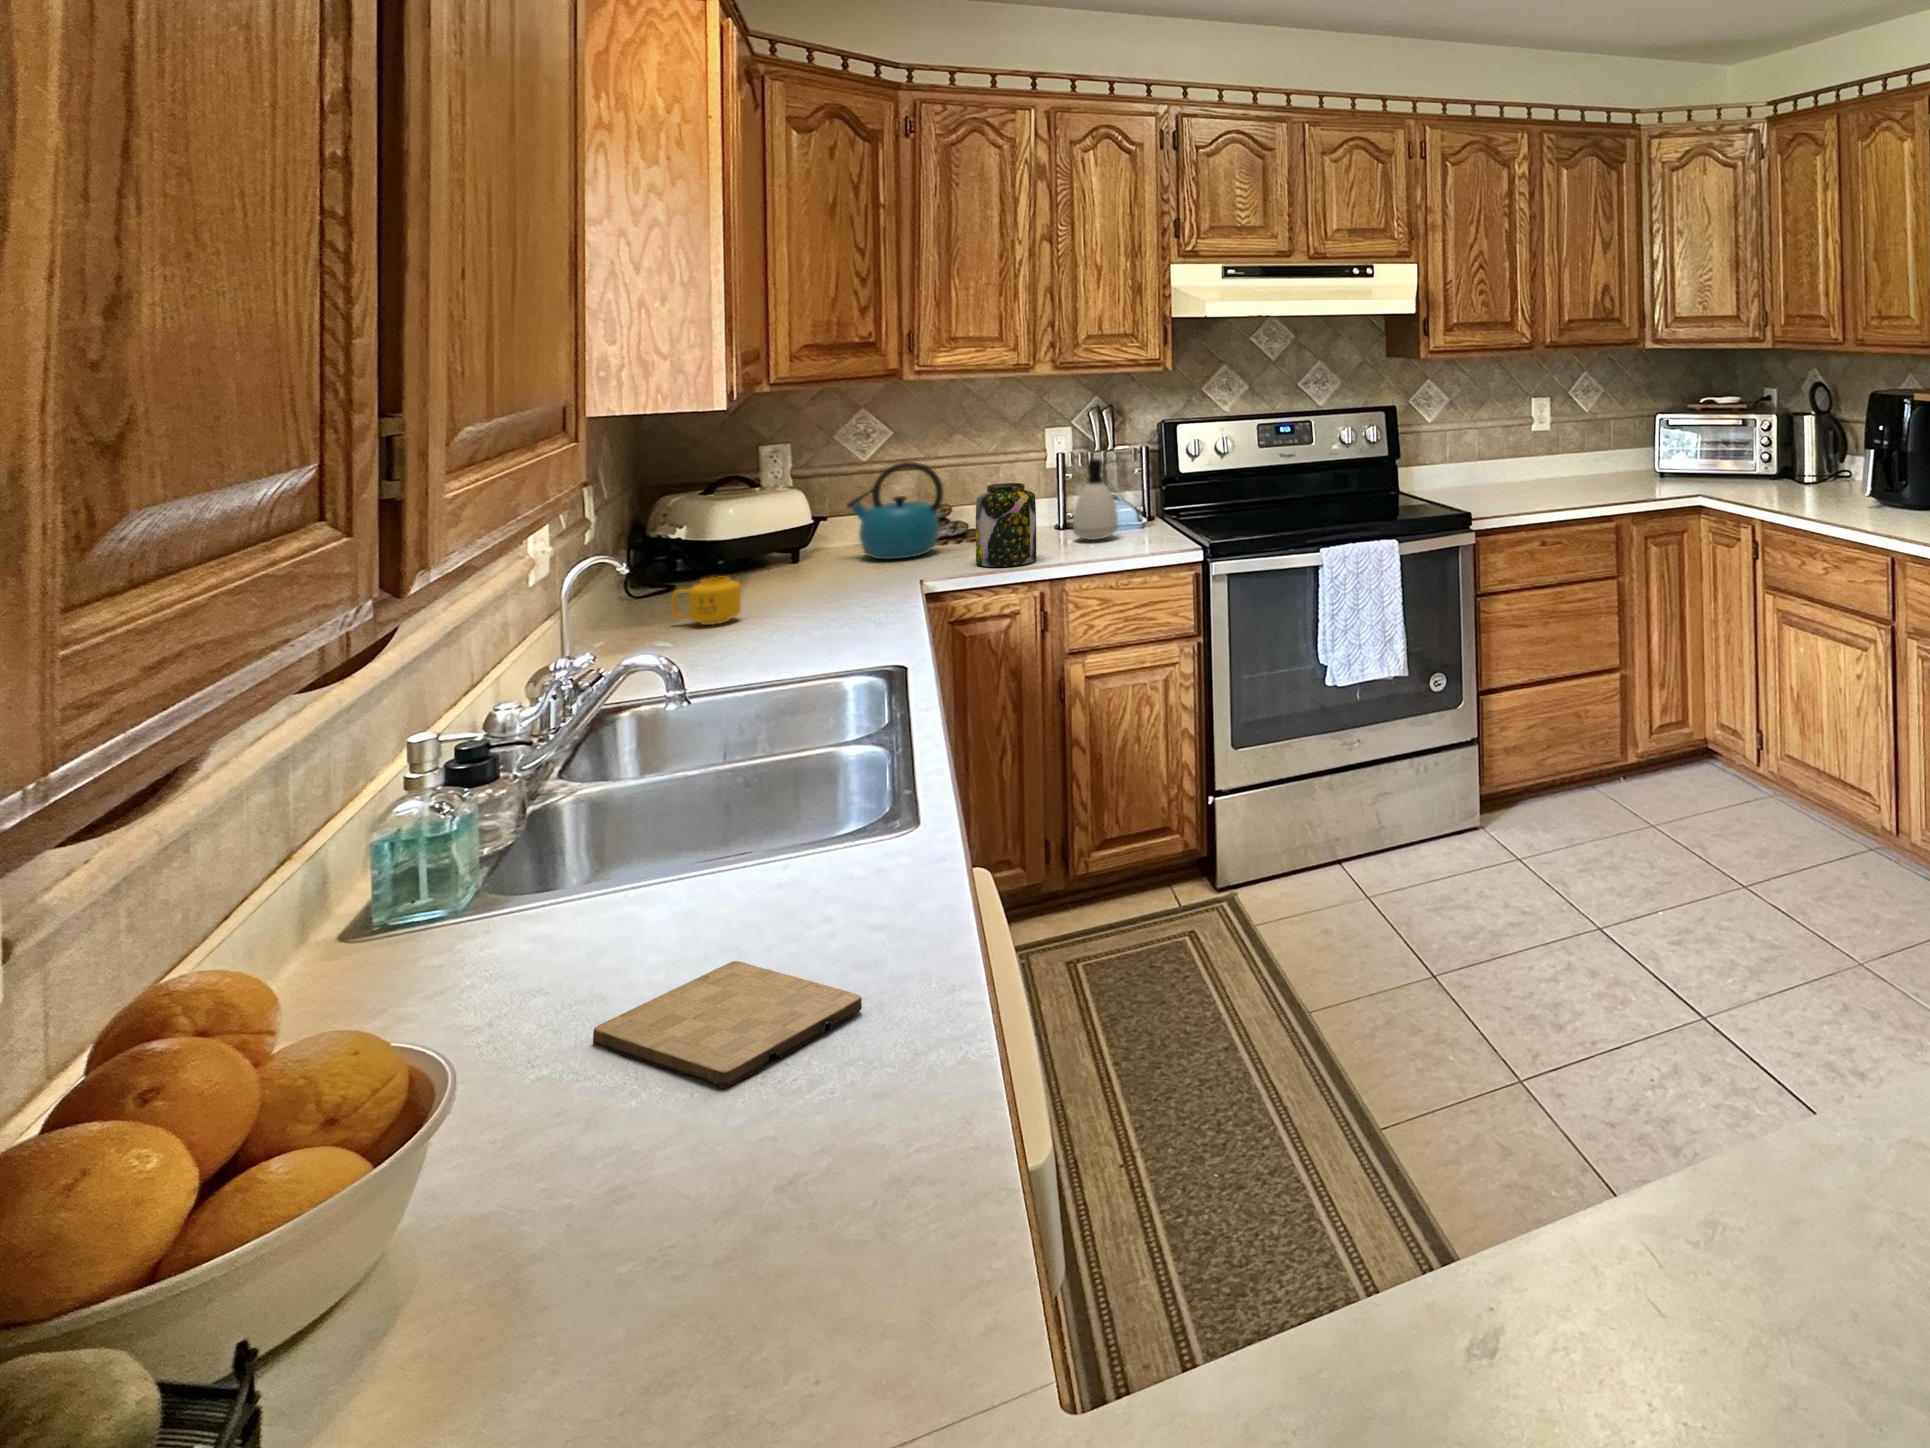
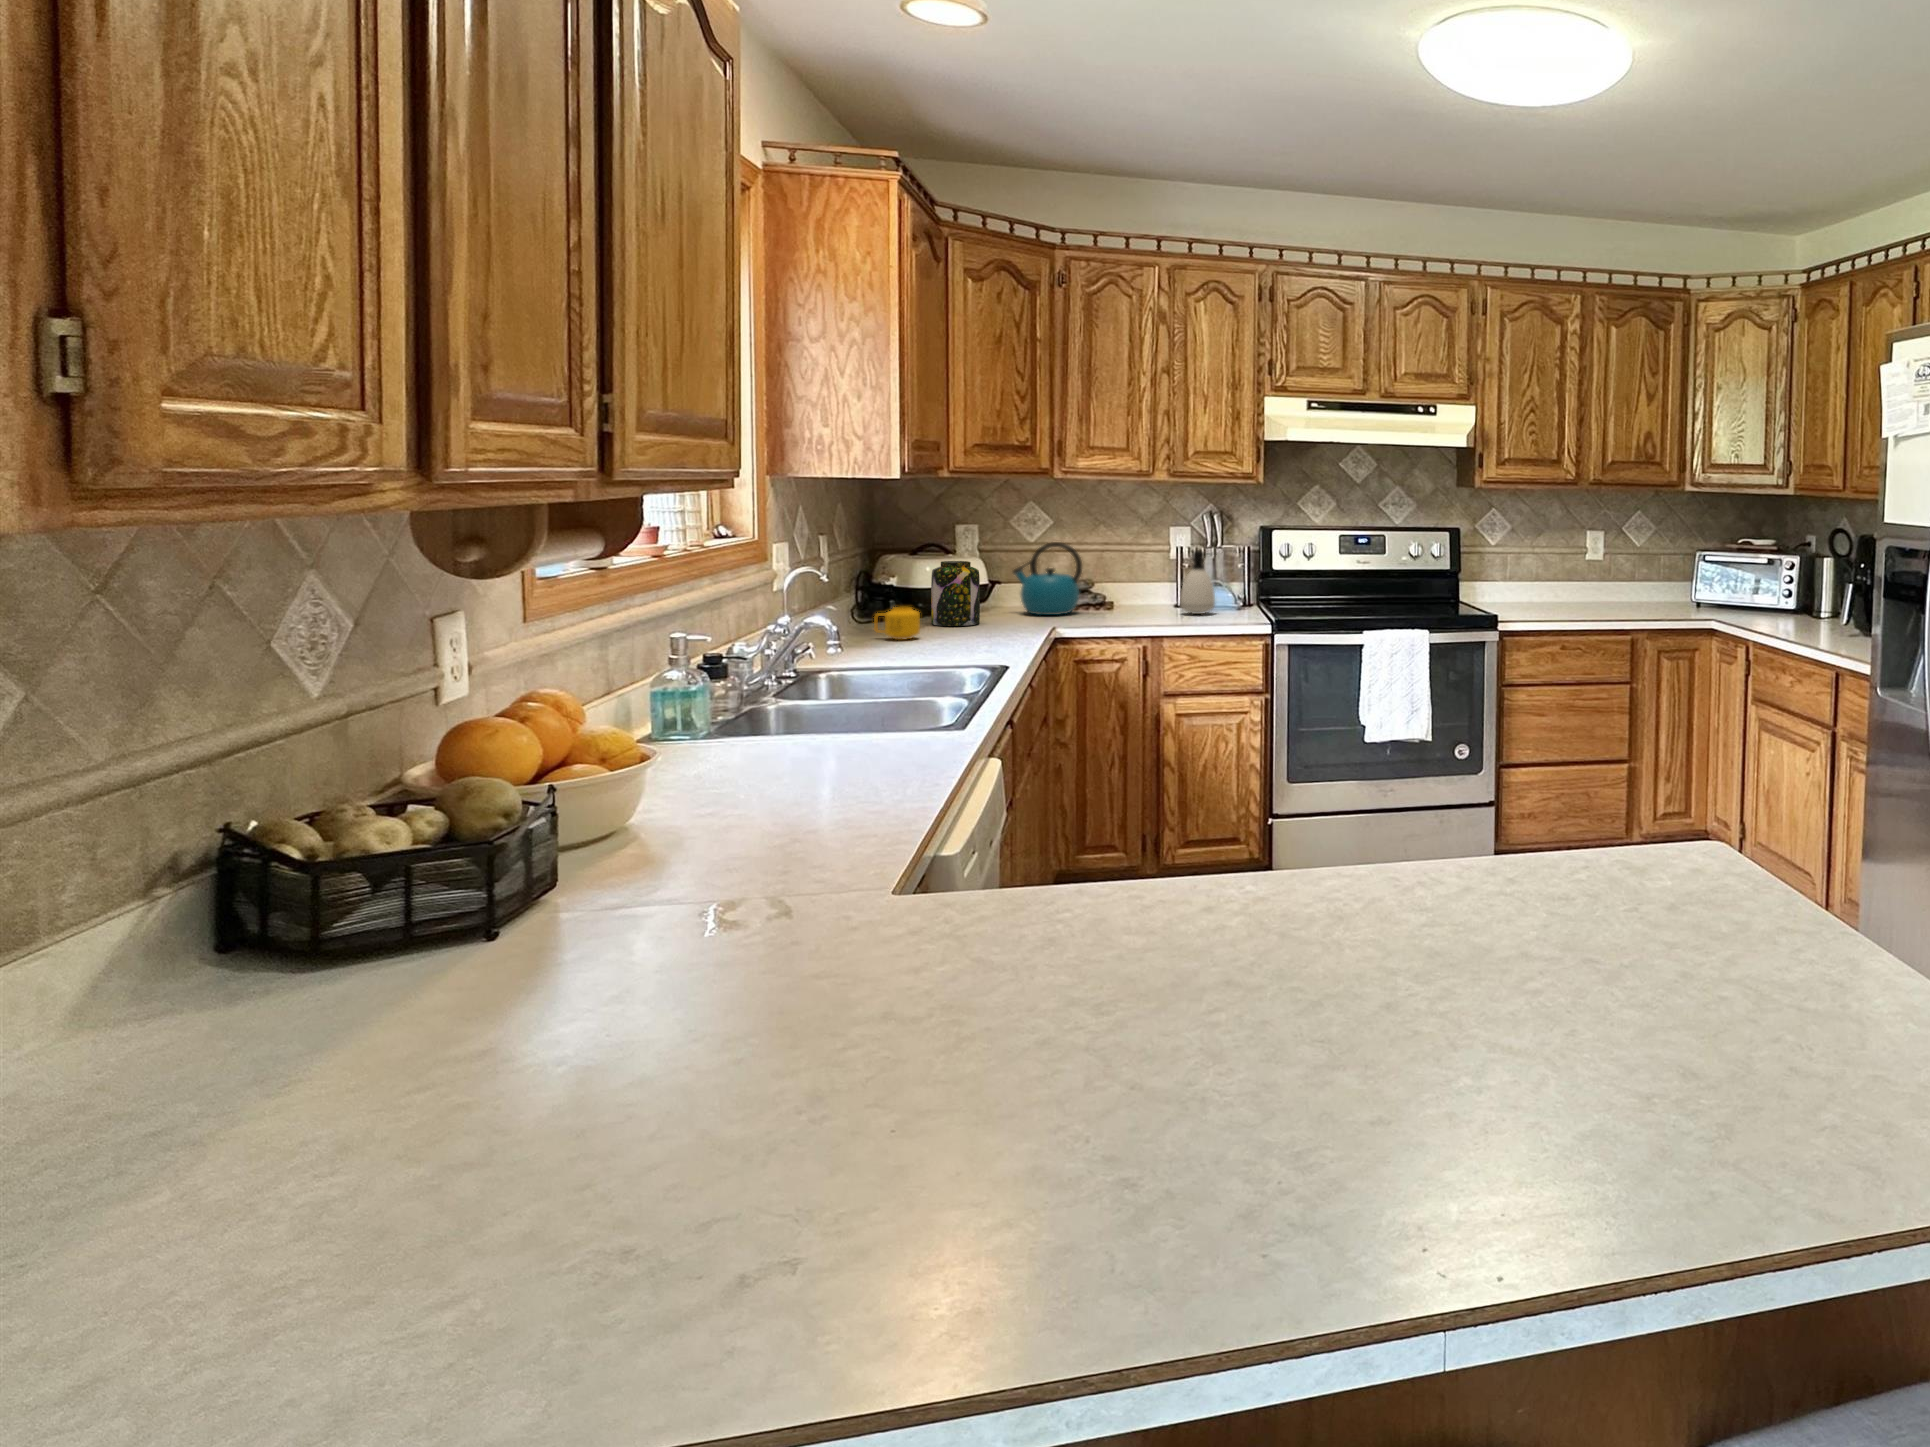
jar: present [976,483,1036,567] -> present [931,561,980,626]
cutting board: present [593,961,862,1089] -> none [744,778,886,819]

